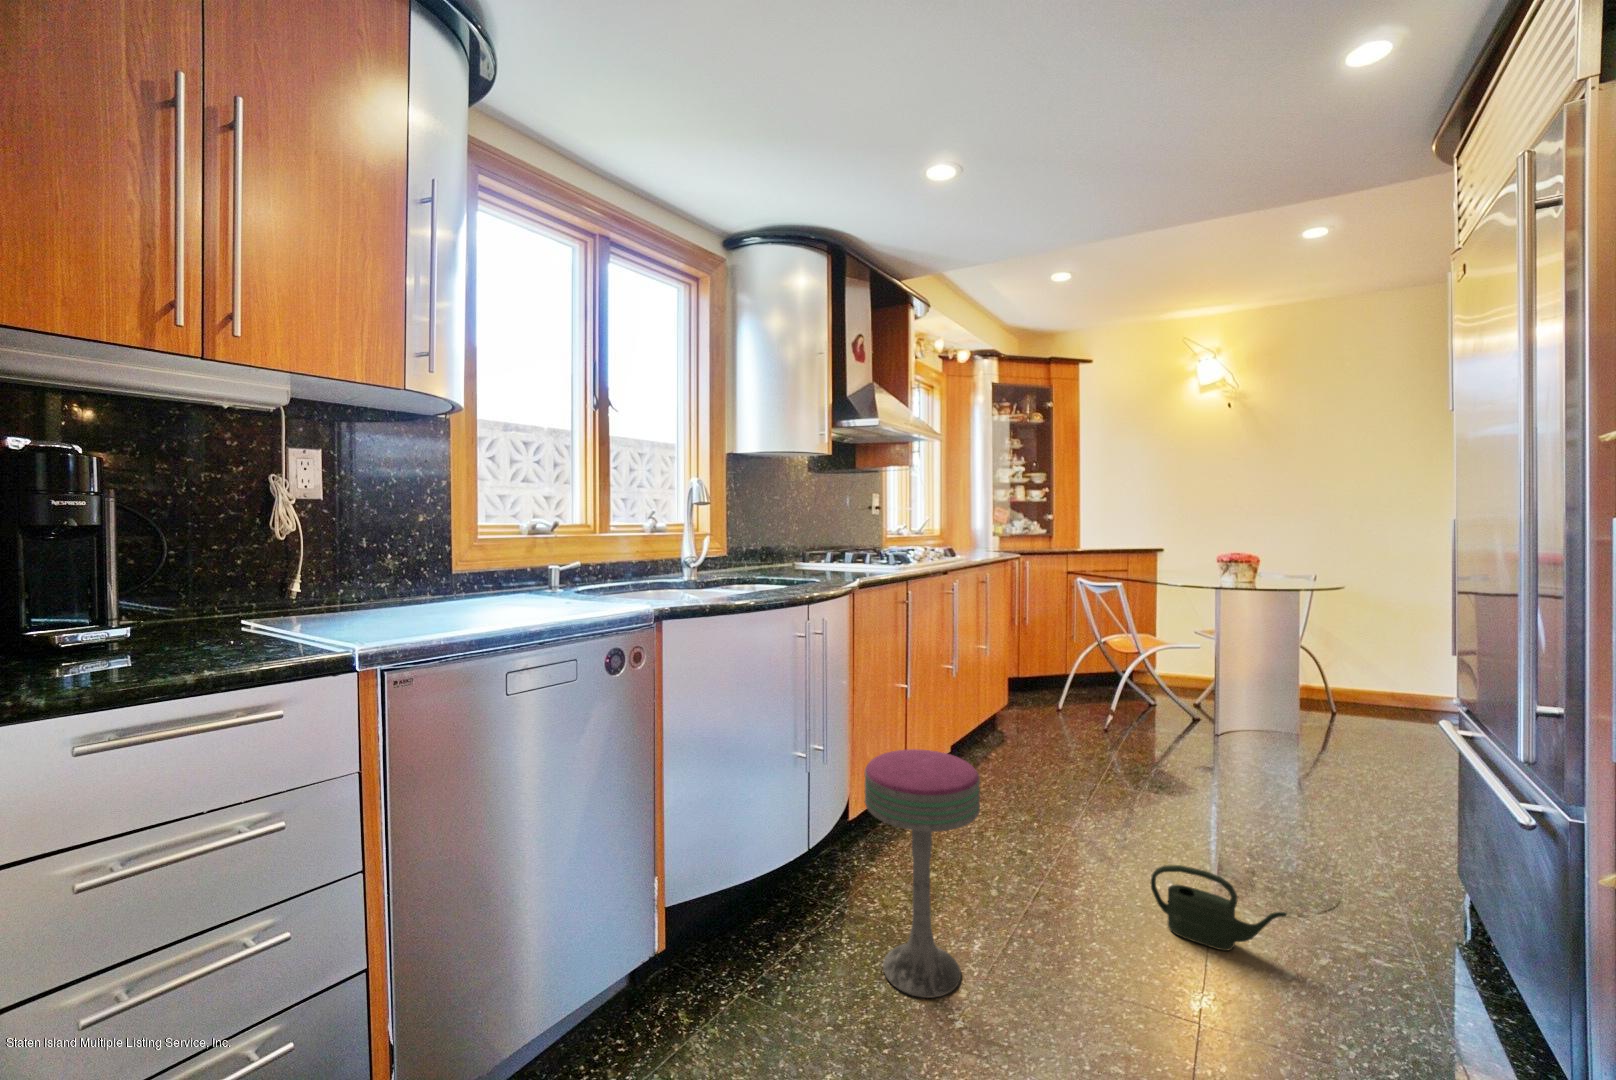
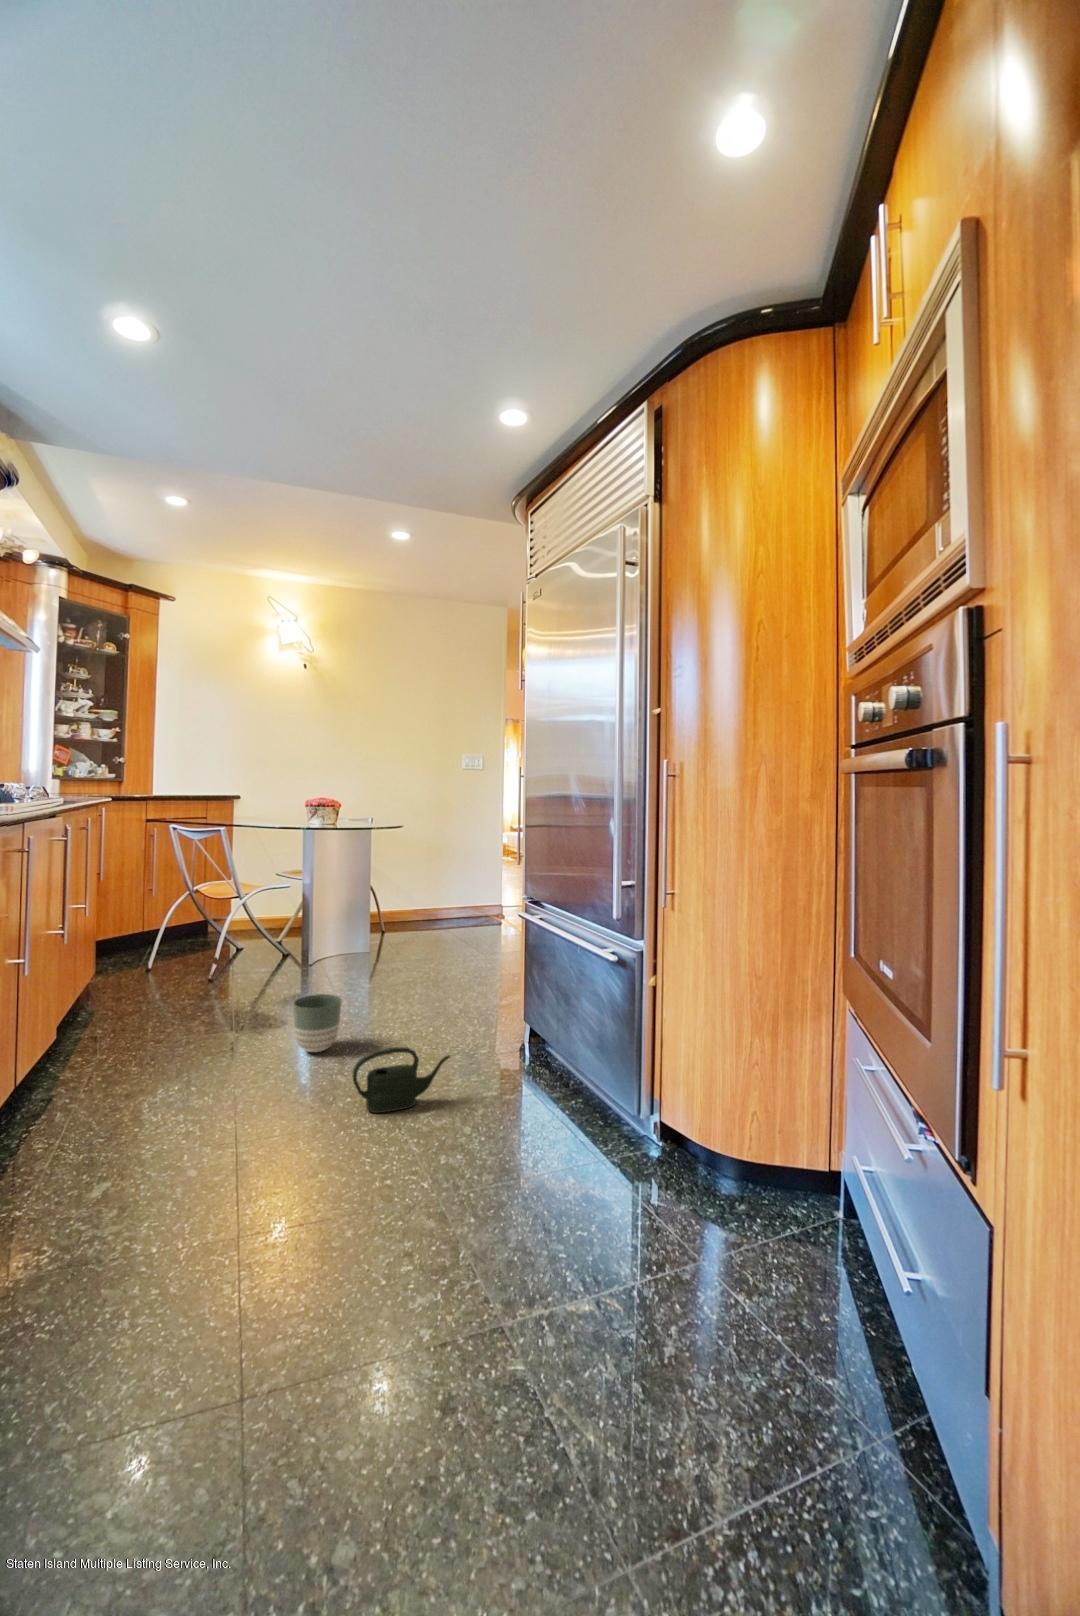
bar stool: present [865,749,980,998] -> none [82,1002,251,1323]
planter: none [1132,776,1188,842] -> present [293,994,341,1053]

